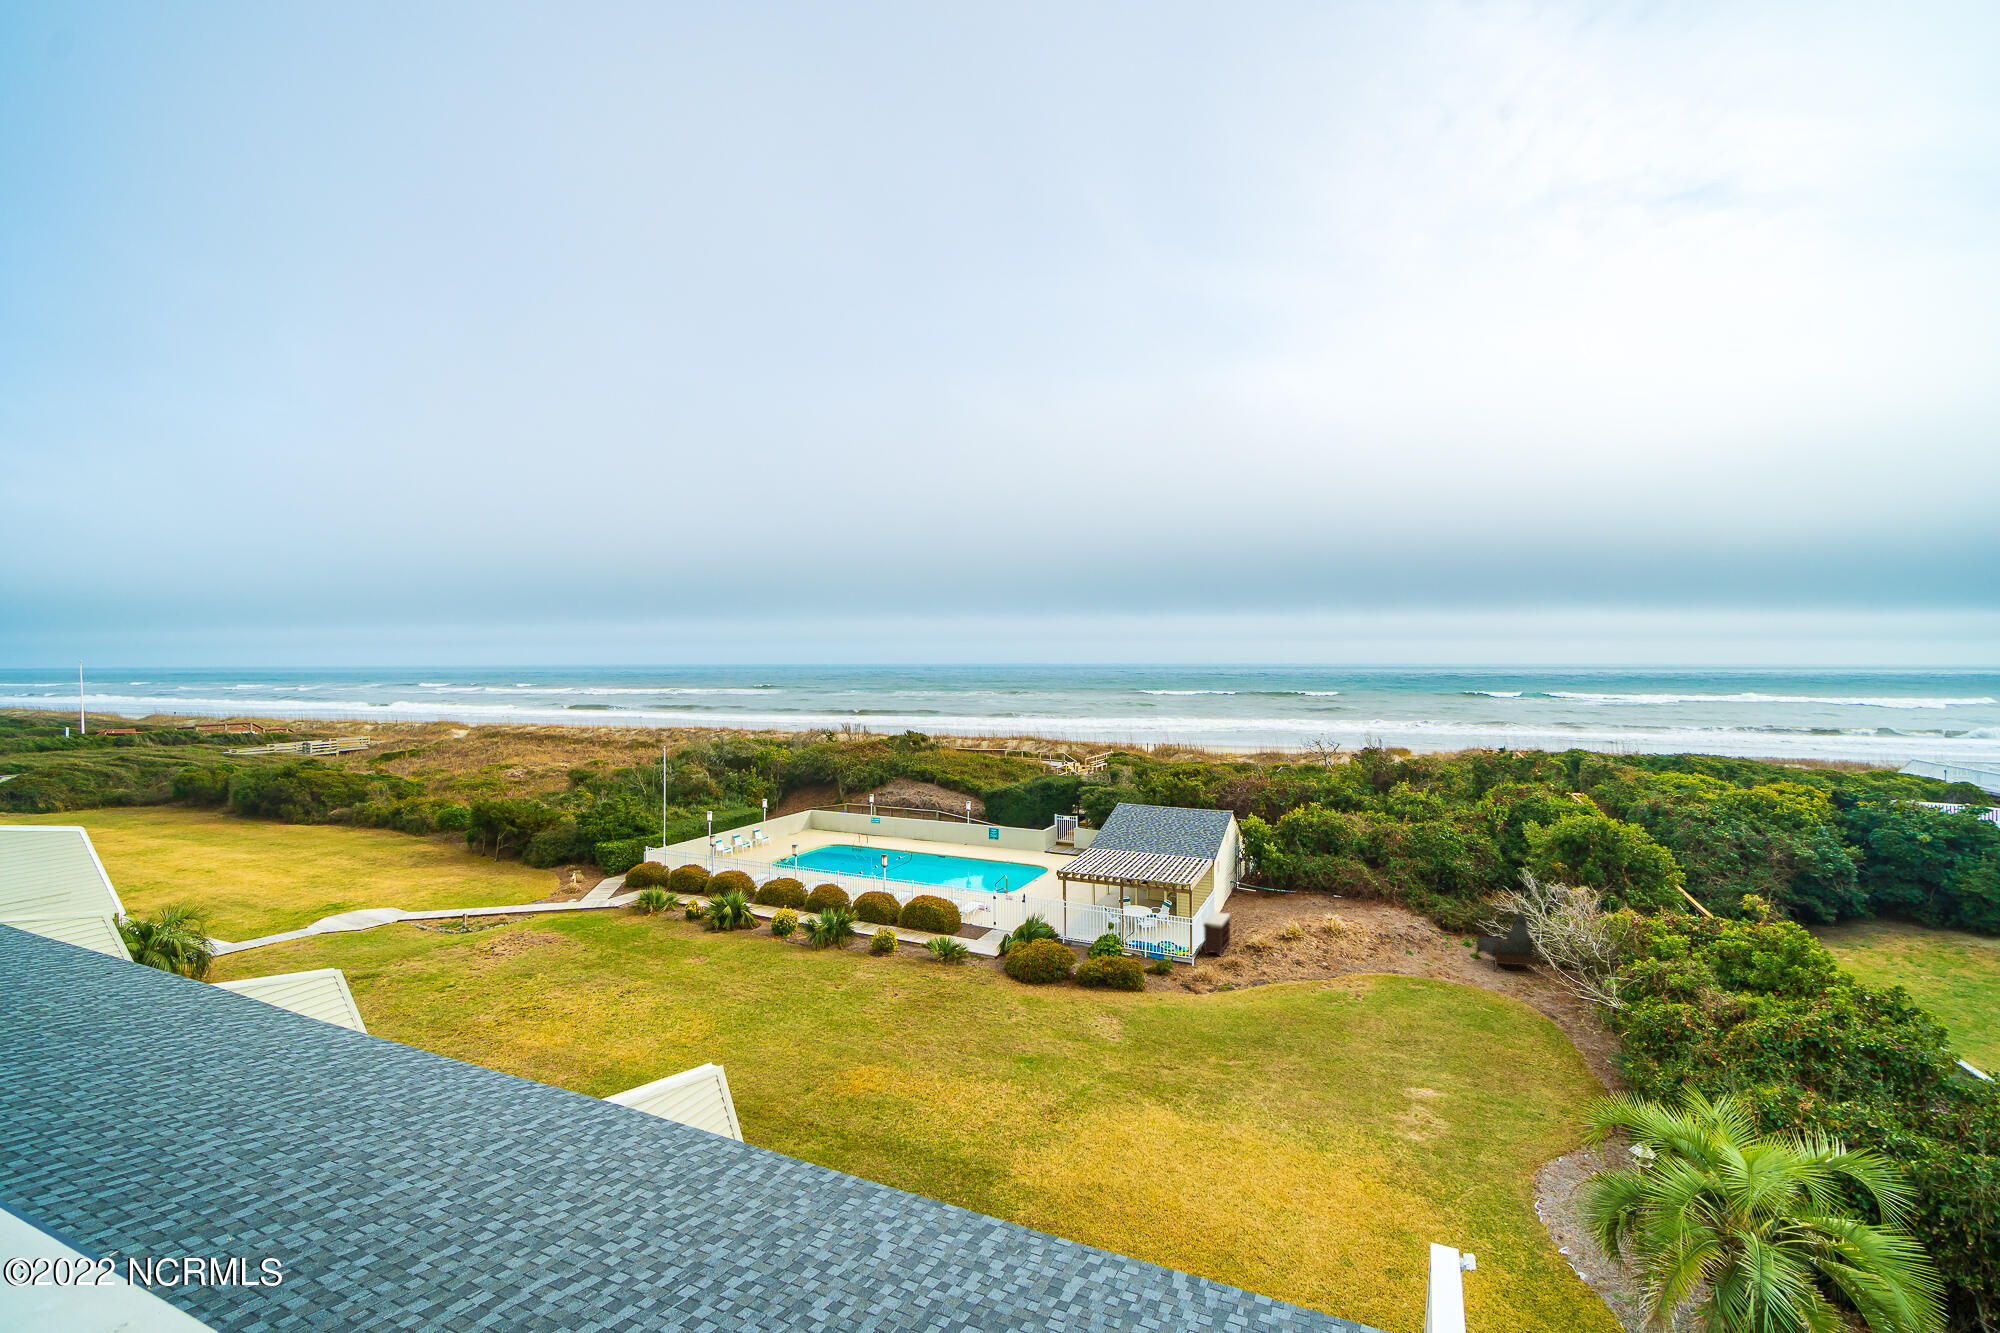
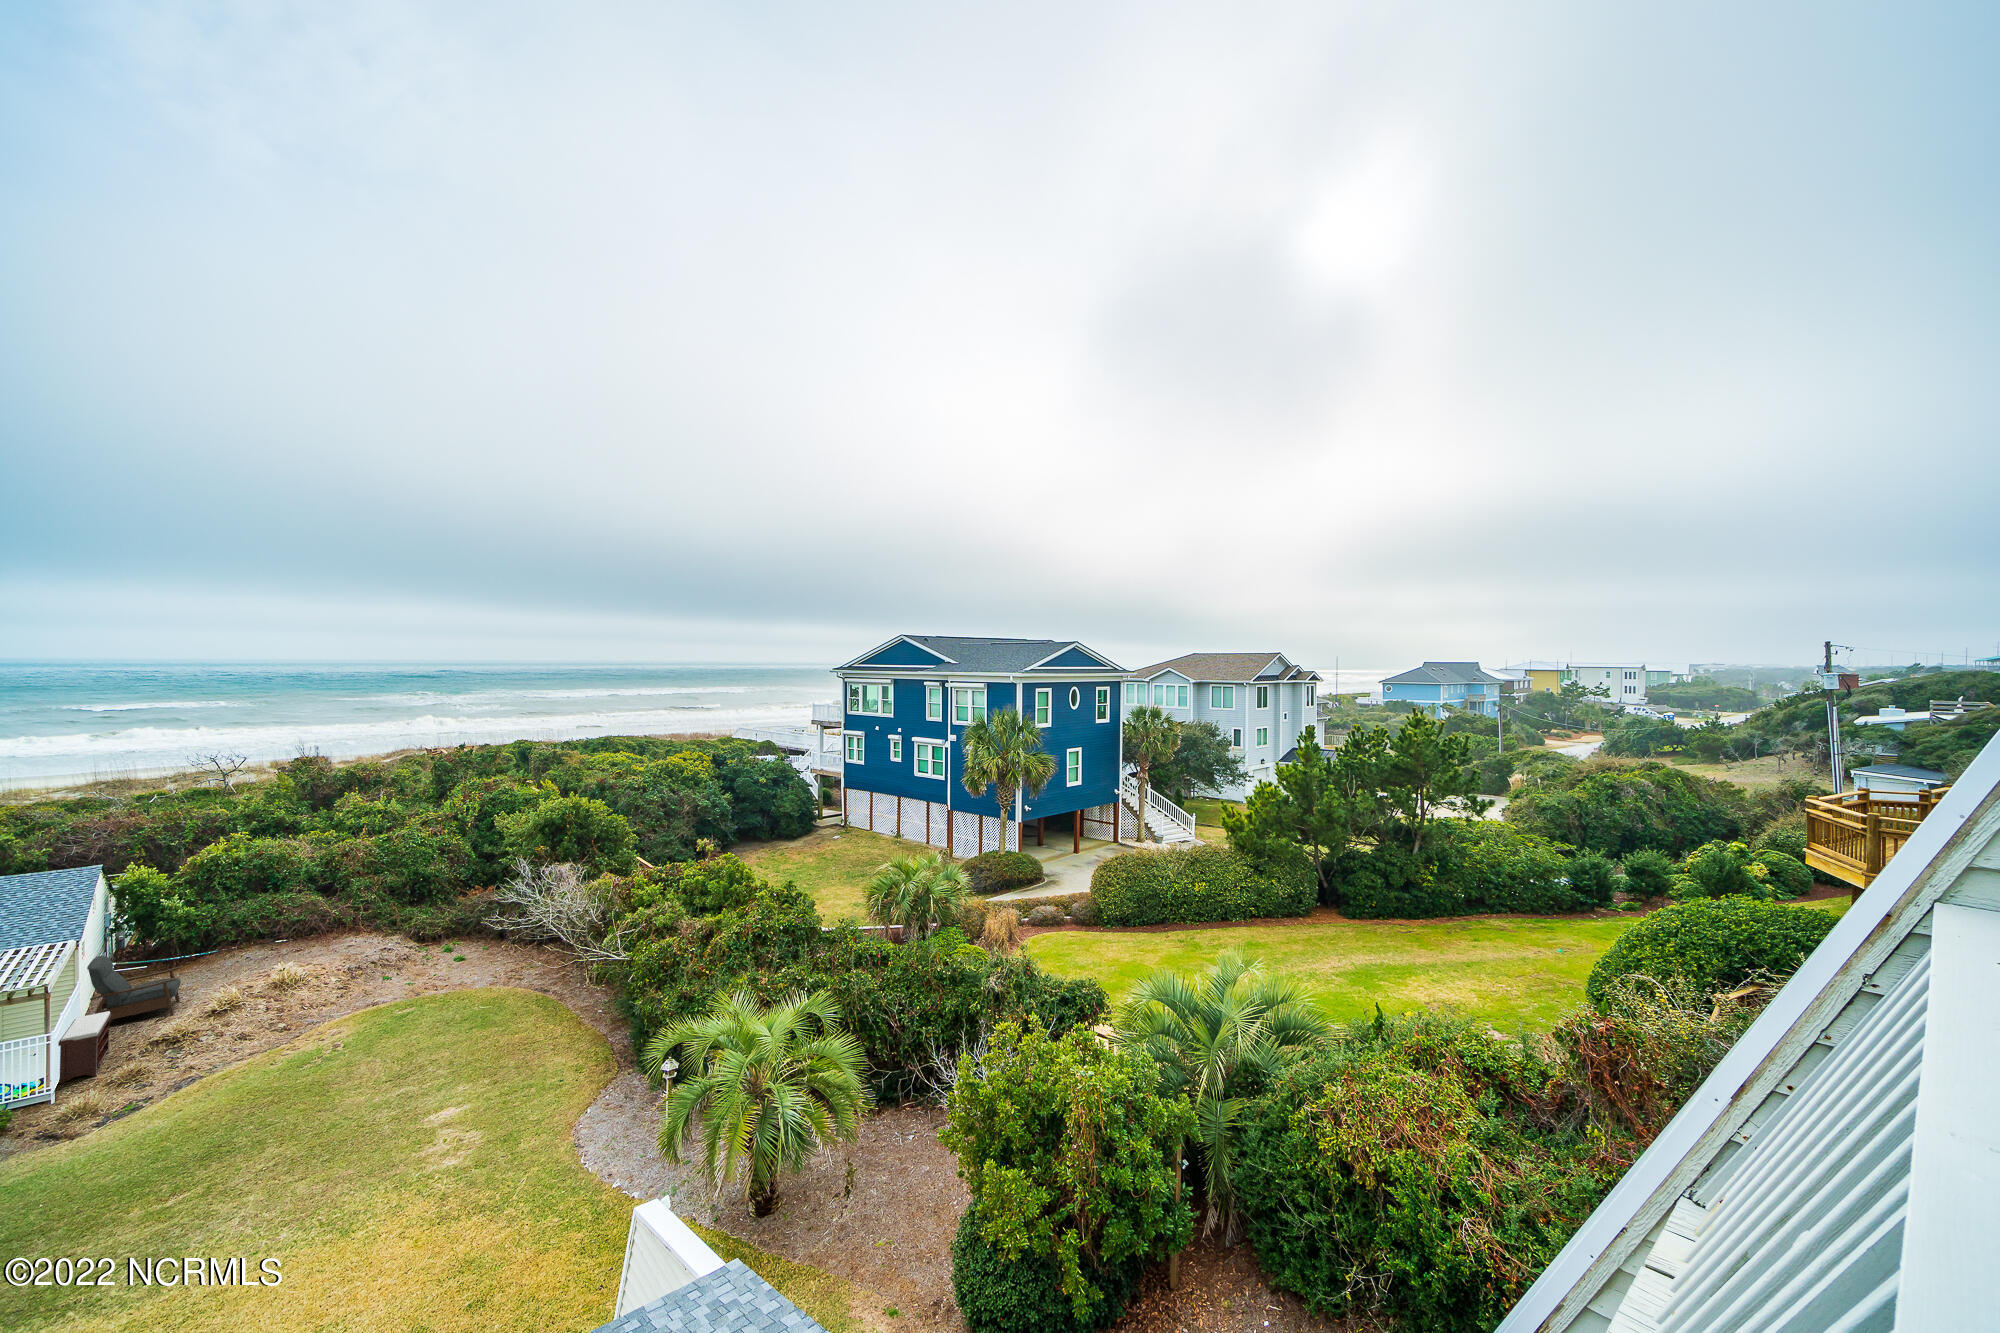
chair: present [1475,911,1544,971] -> present [87,956,183,1020]

